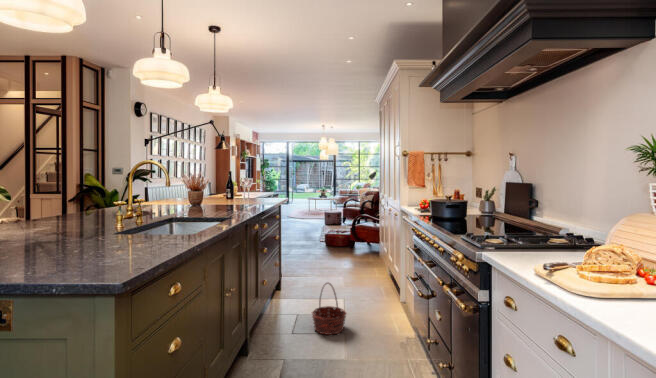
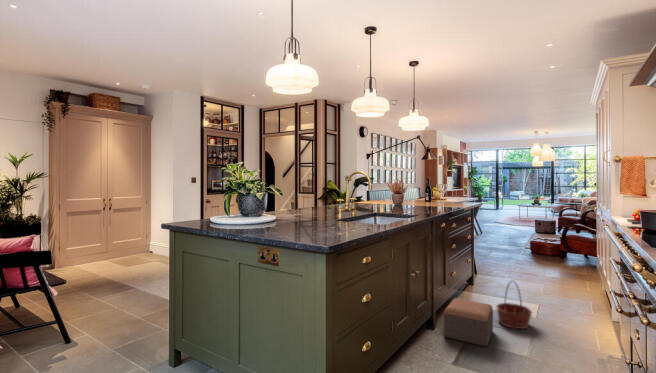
footstool: none [260,314,312,367] -> present [444,298,493,346]

